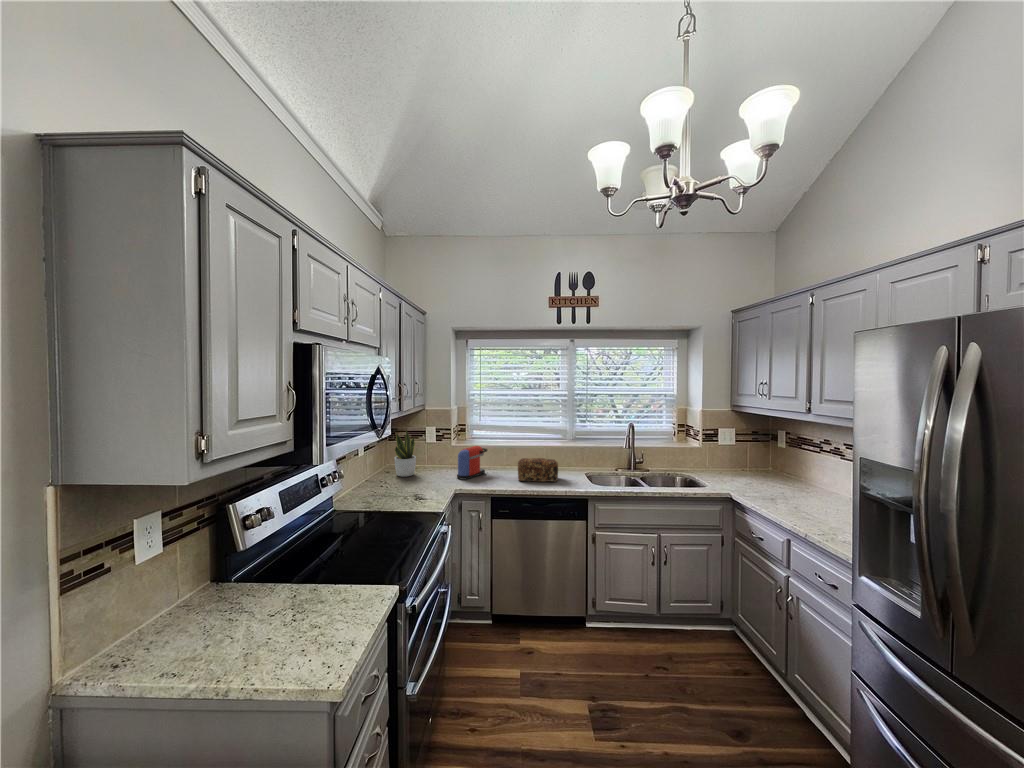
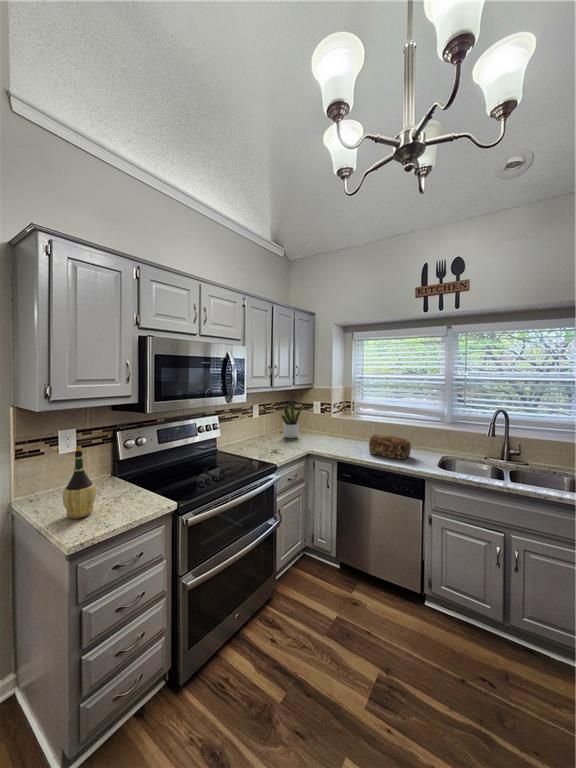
coffee maker: present [457,446,487,480] -> none [323,420,354,446]
wine bottle: none [231,535,285,657] -> present [63,446,96,519]

